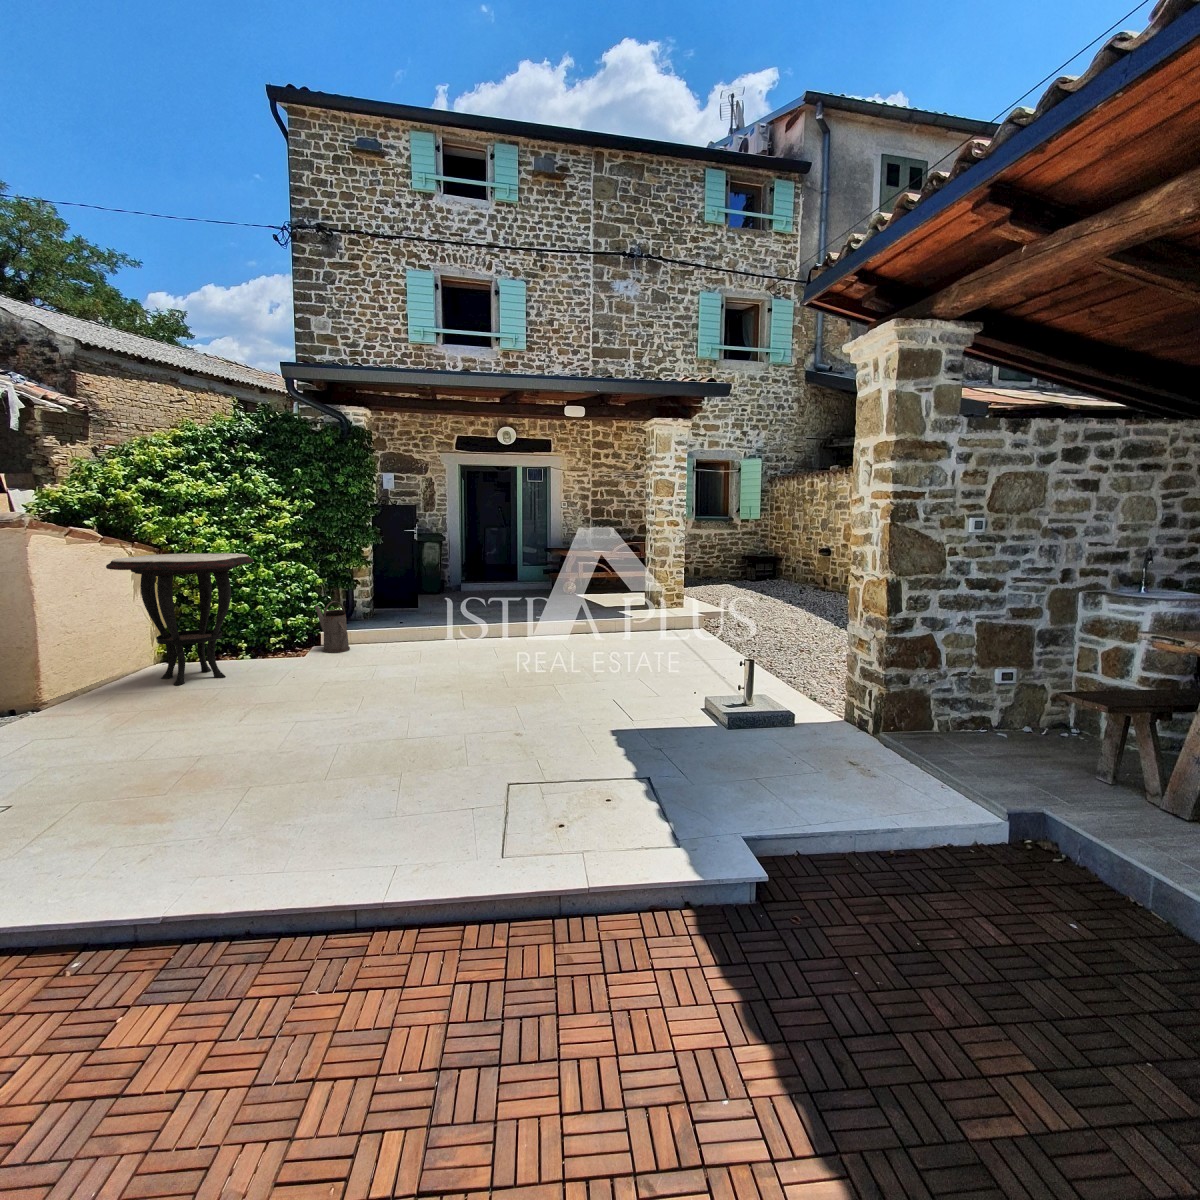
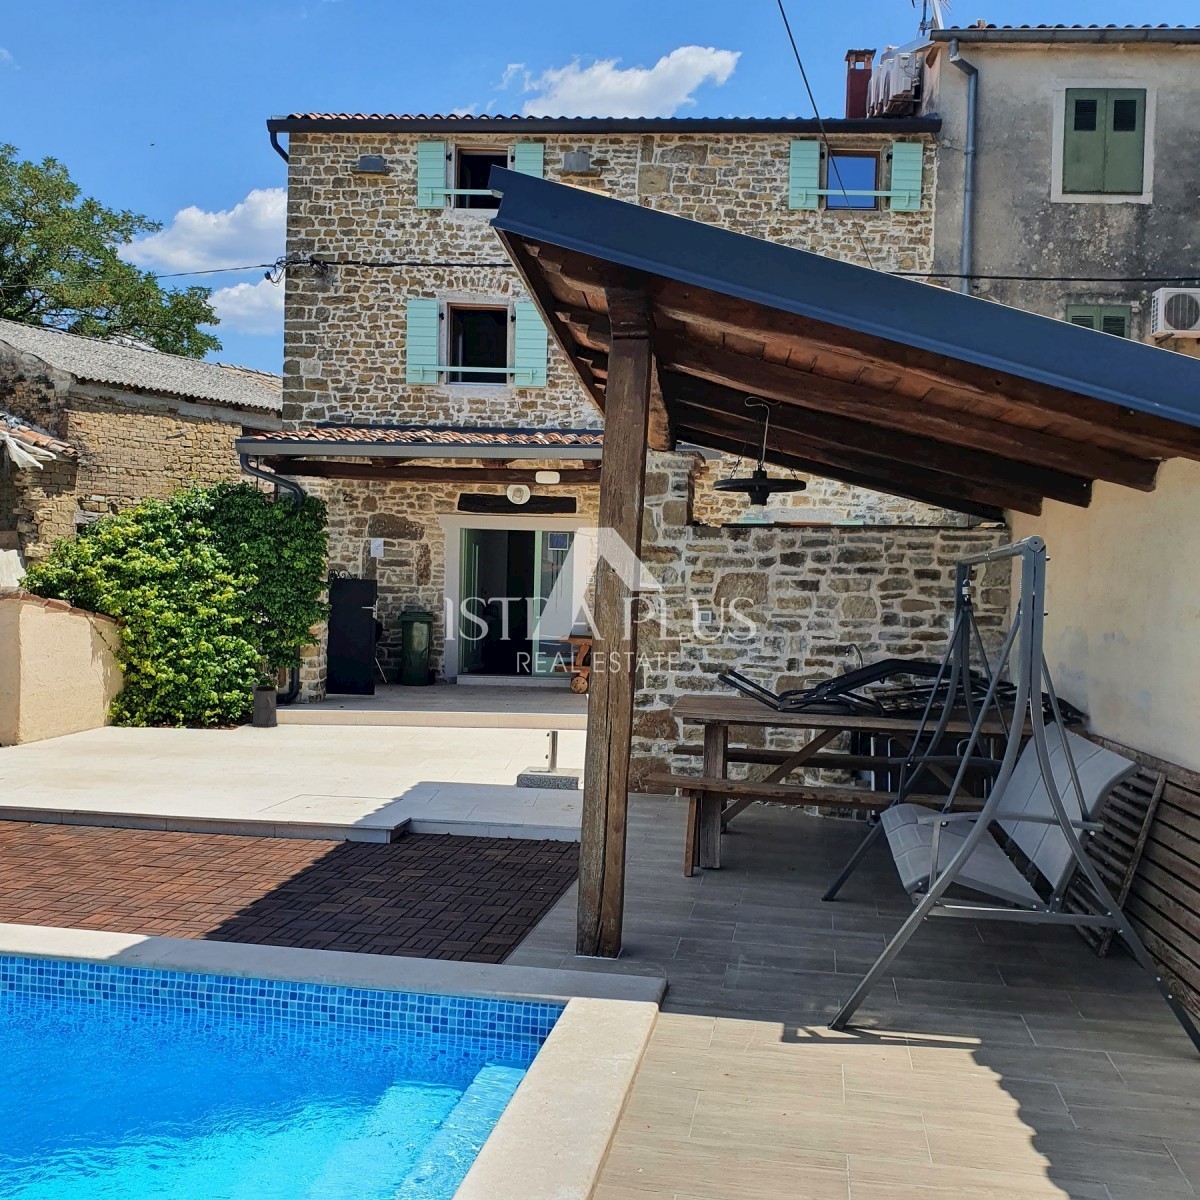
side table: present [106,553,254,685] -> none [75,625,191,739]

